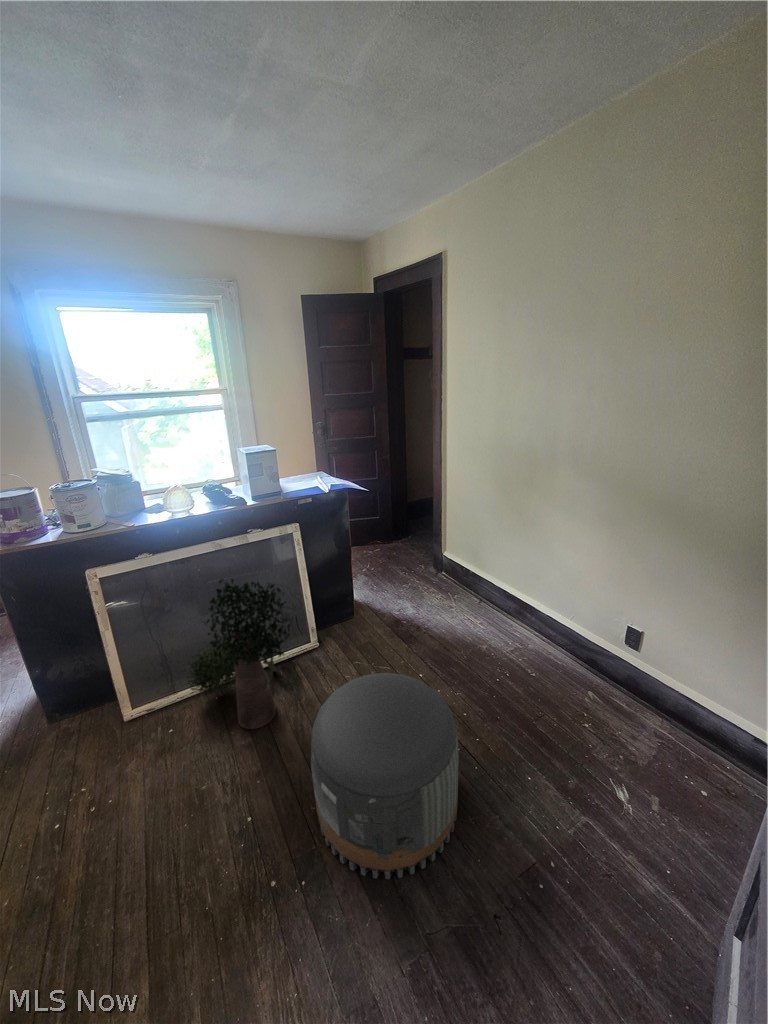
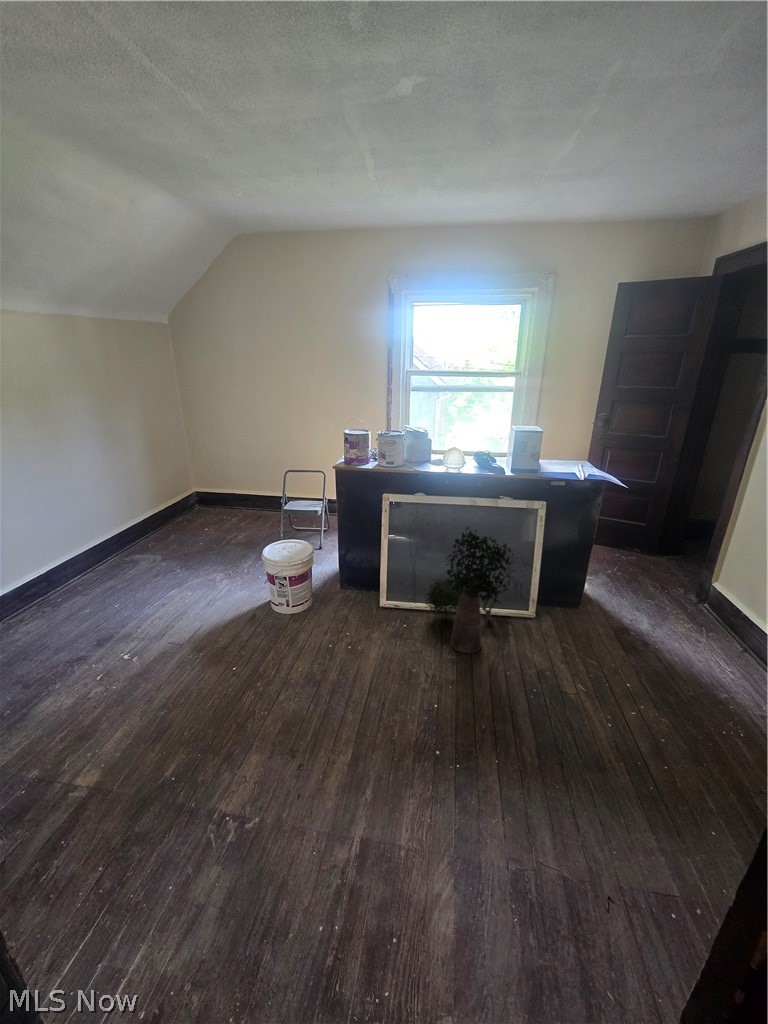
pouf: present [311,673,459,879] -> none [485,643,635,819]

